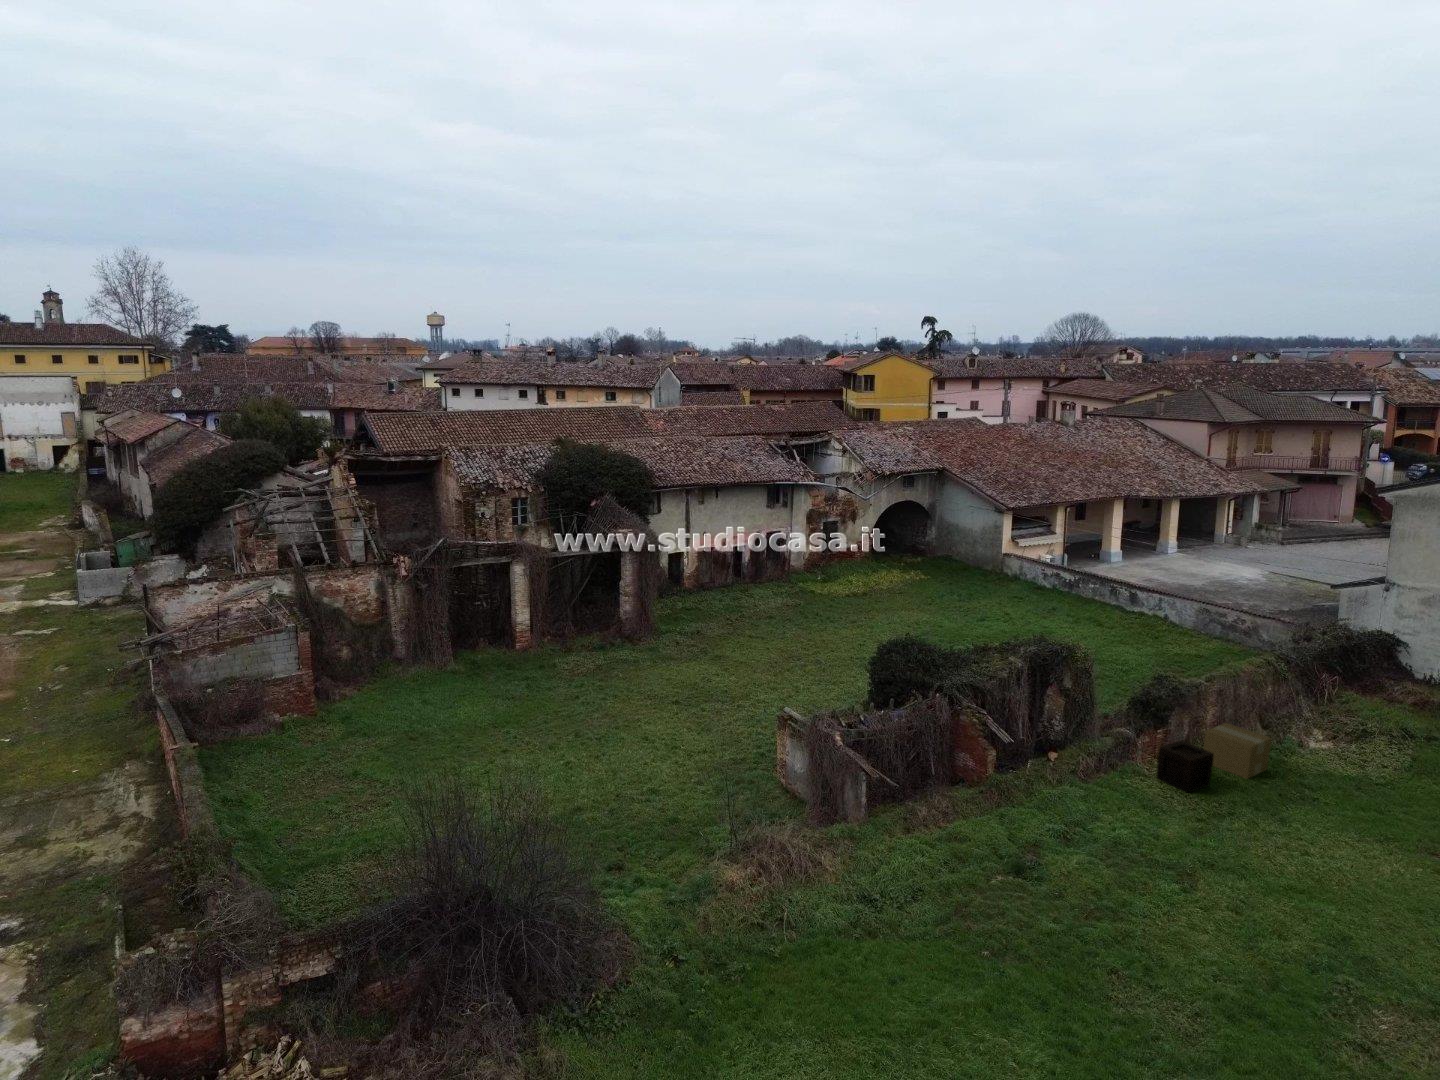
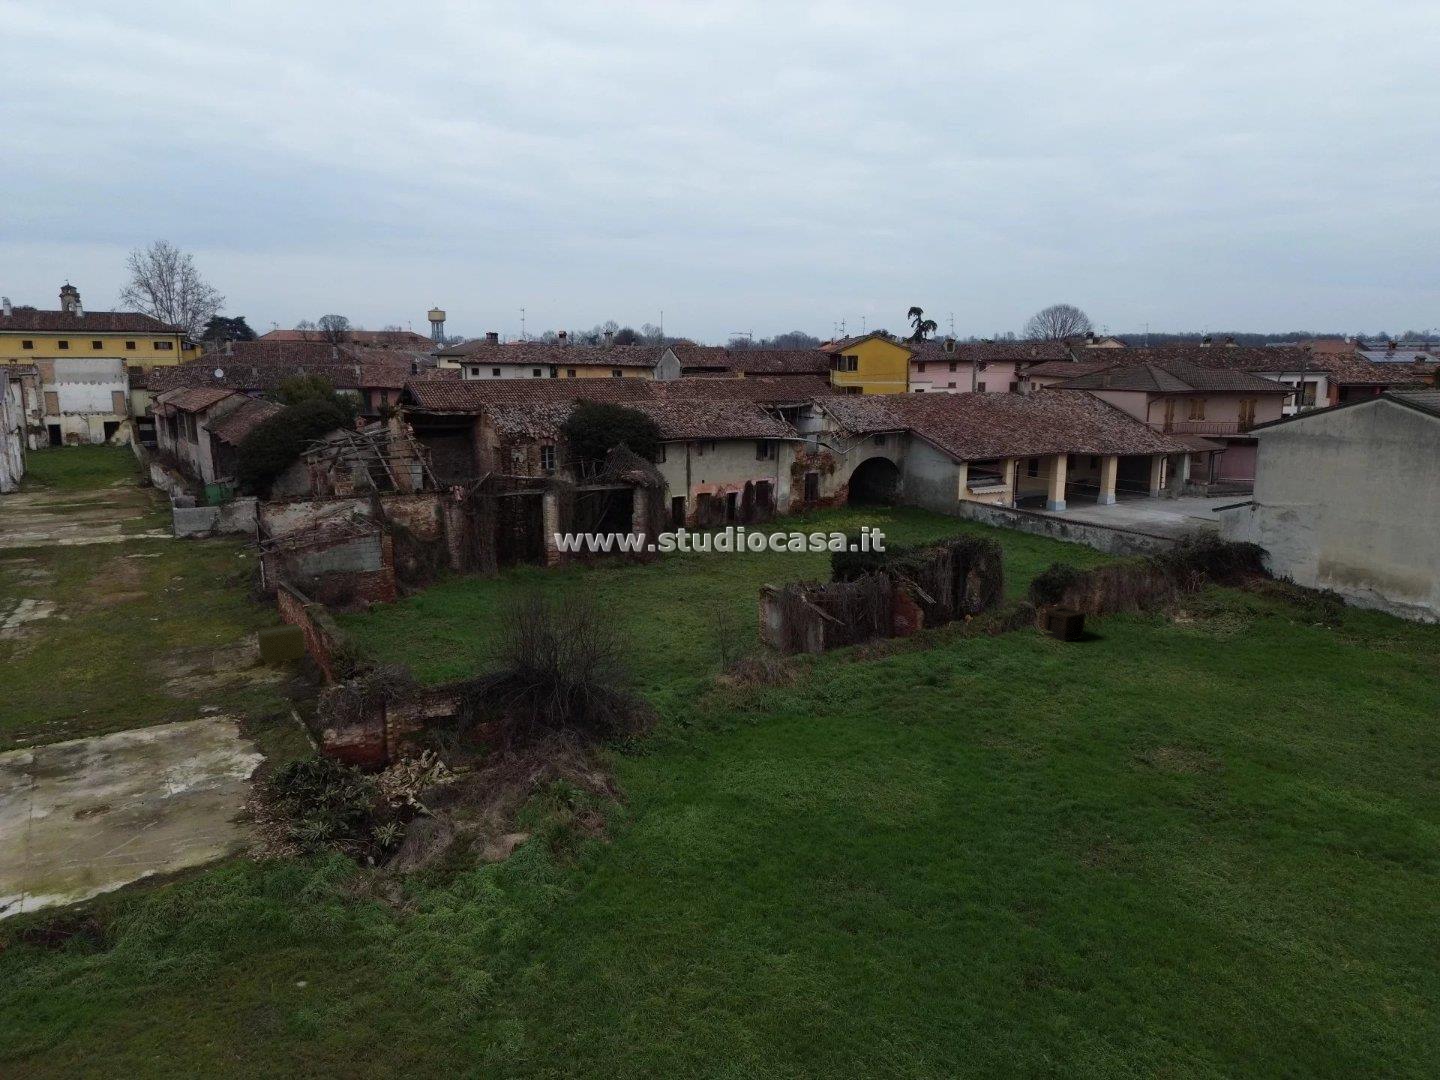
cardboard box: present [1204,723,1271,779] -> present [258,623,306,663]

